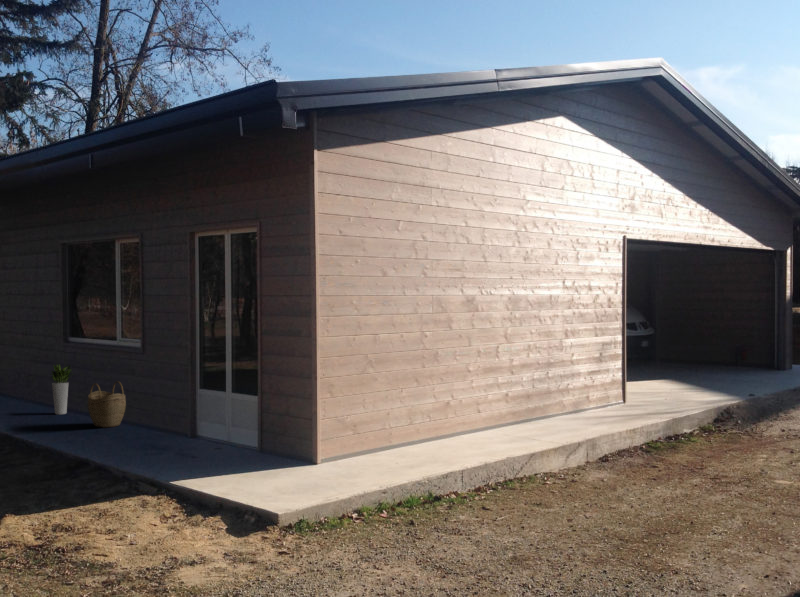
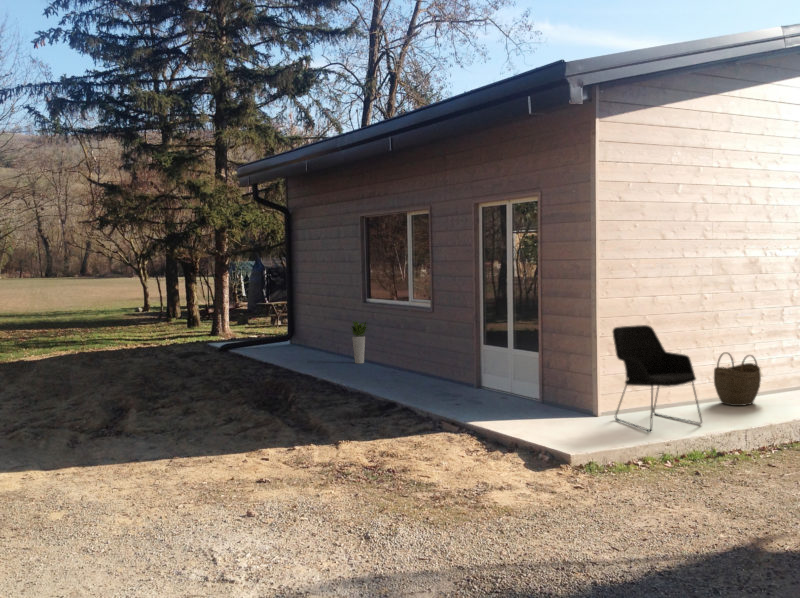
chair: none [333,366,421,479] -> present [613,325,702,432]
woven basket: present [88,381,126,428] -> present [714,353,761,406]

